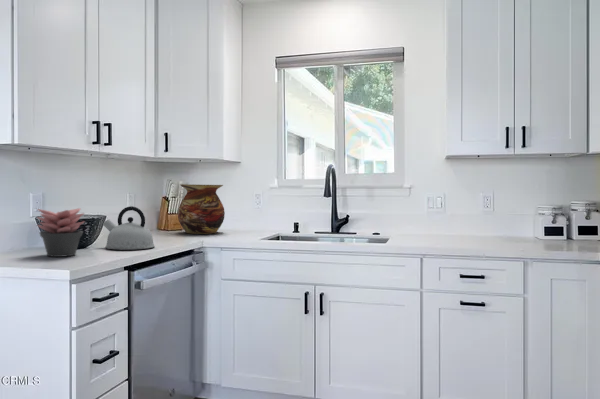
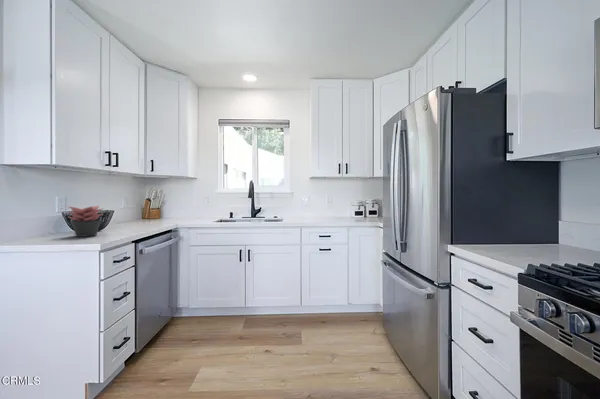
vase: present [178,184,225,234] -> none [160,192,189,220]
kettle: present [103,206,155,250] -> none [114,204,149,231]

